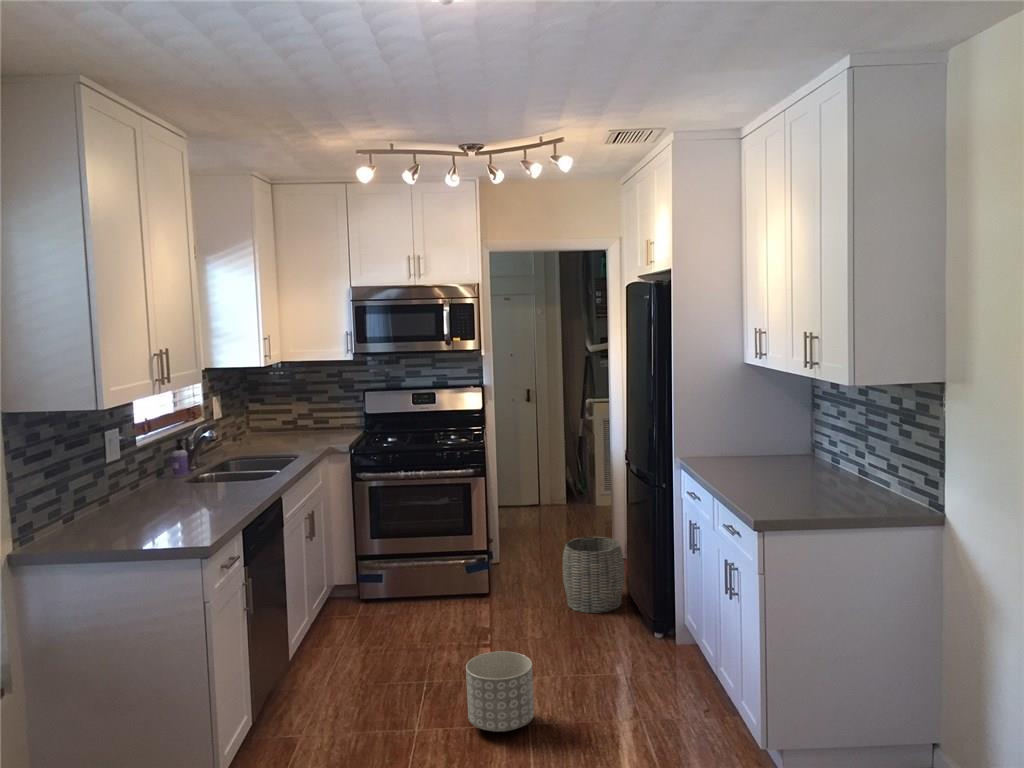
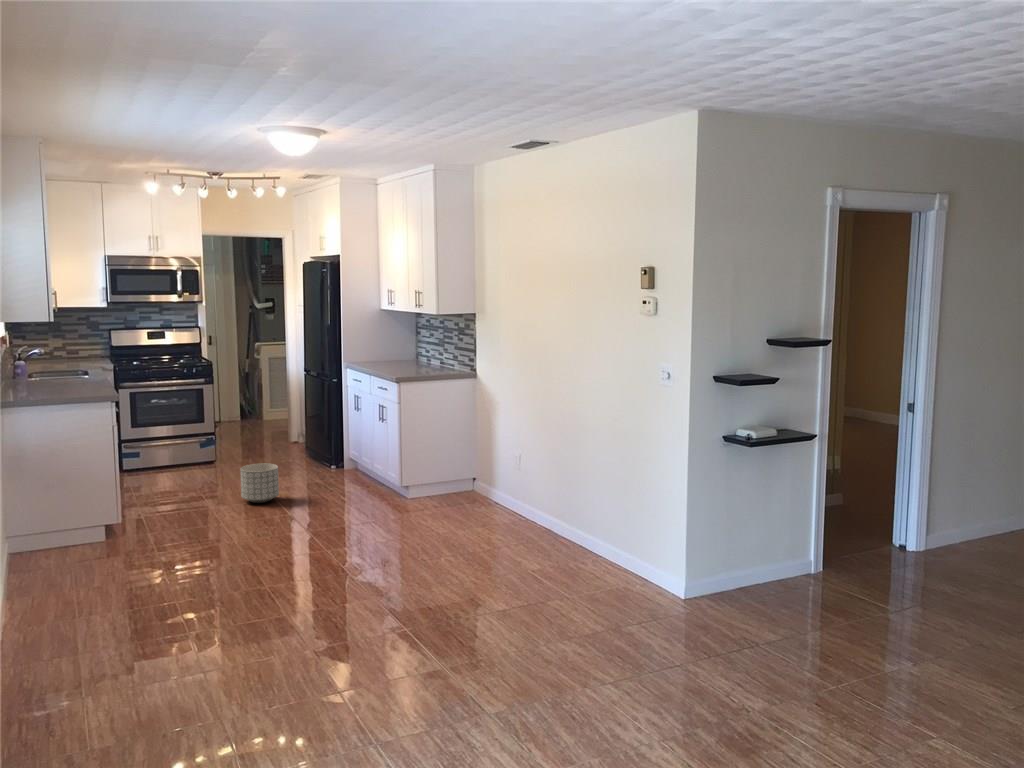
woven basket: present [562,537,624,613] -> none [267,420,306,463]

